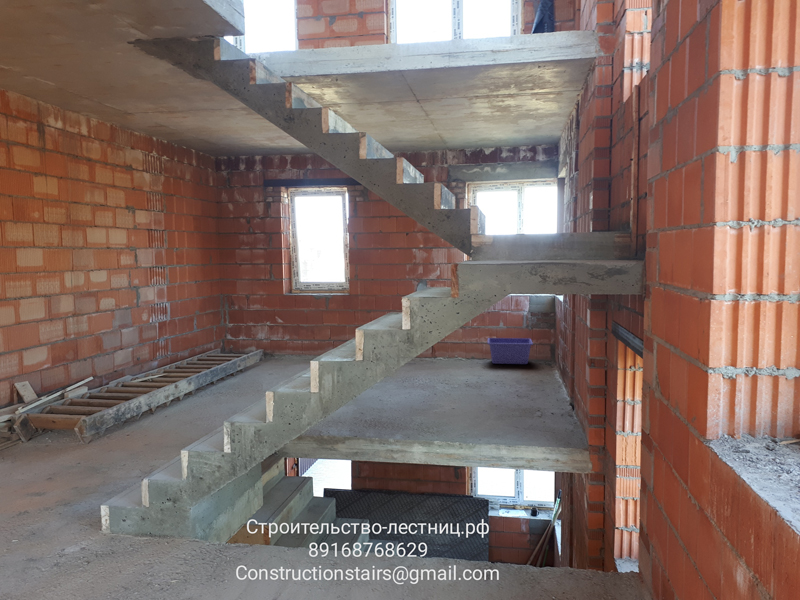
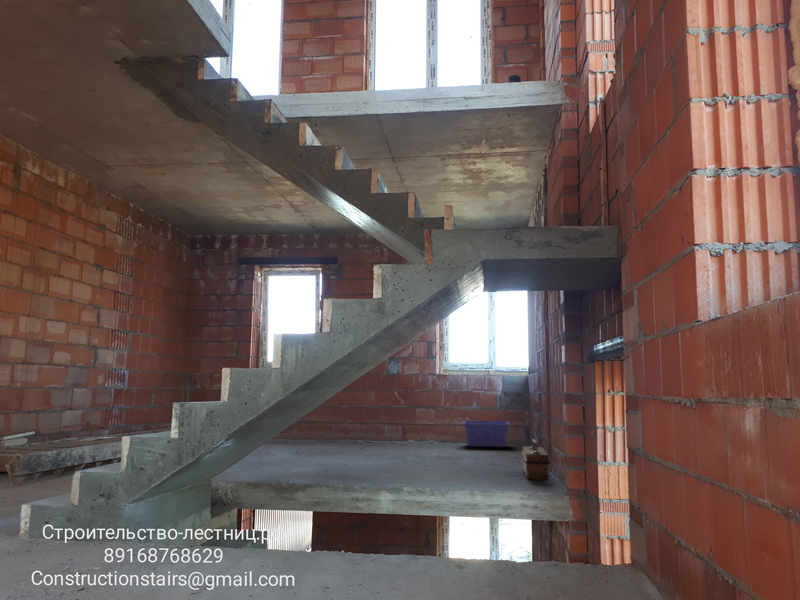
toolbox: none [543,379,571,422] -> present [521,439,550,480]

